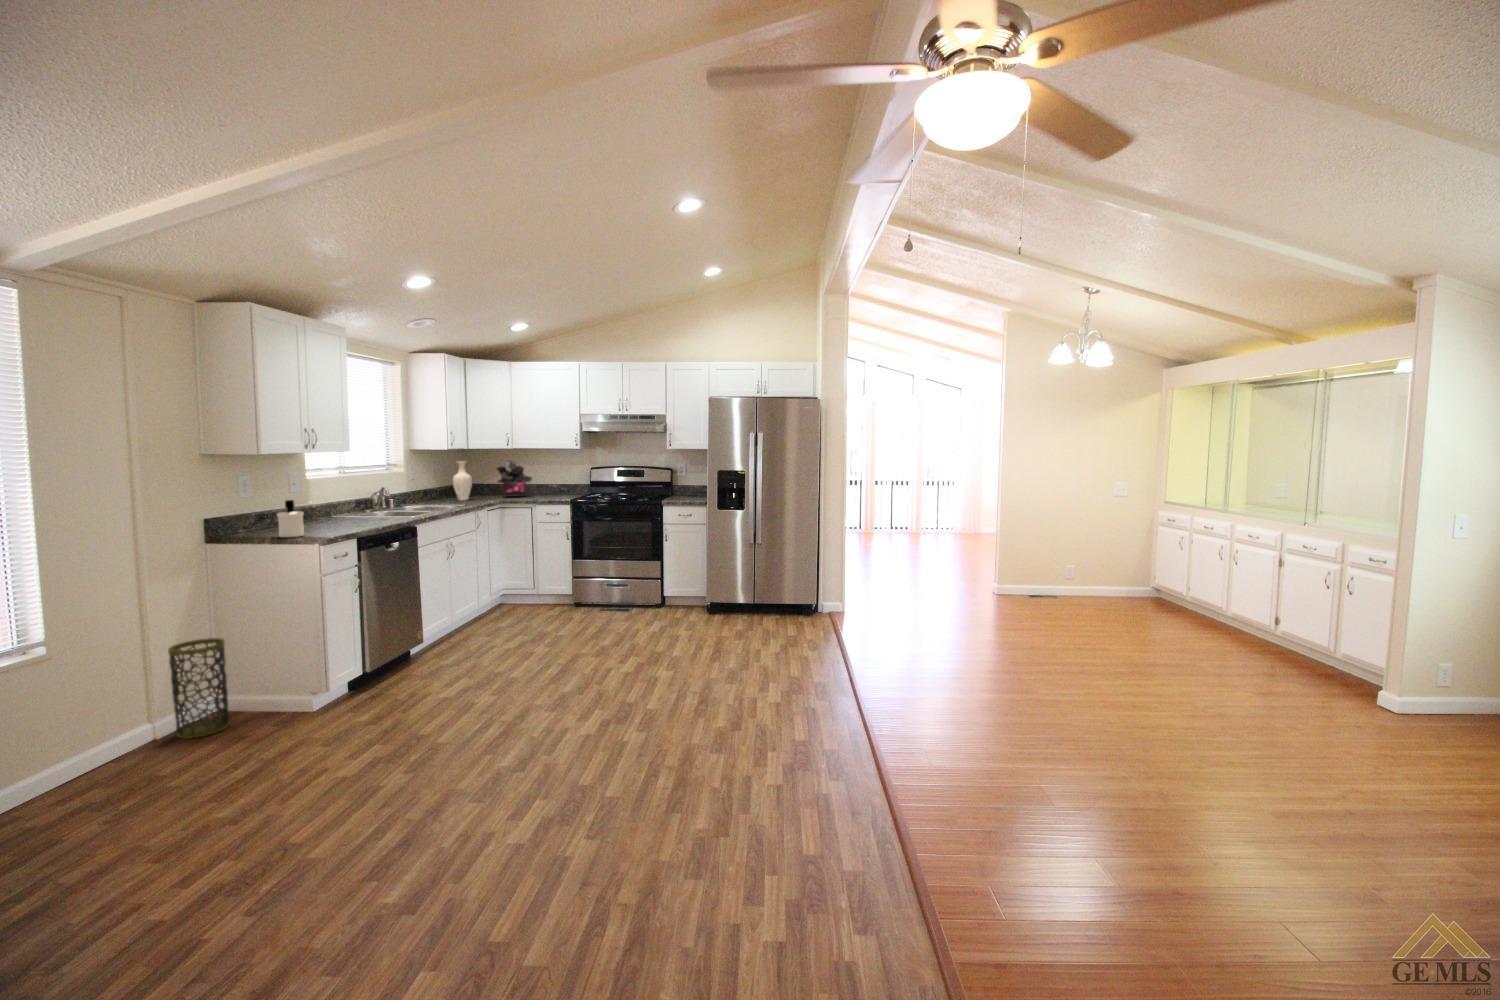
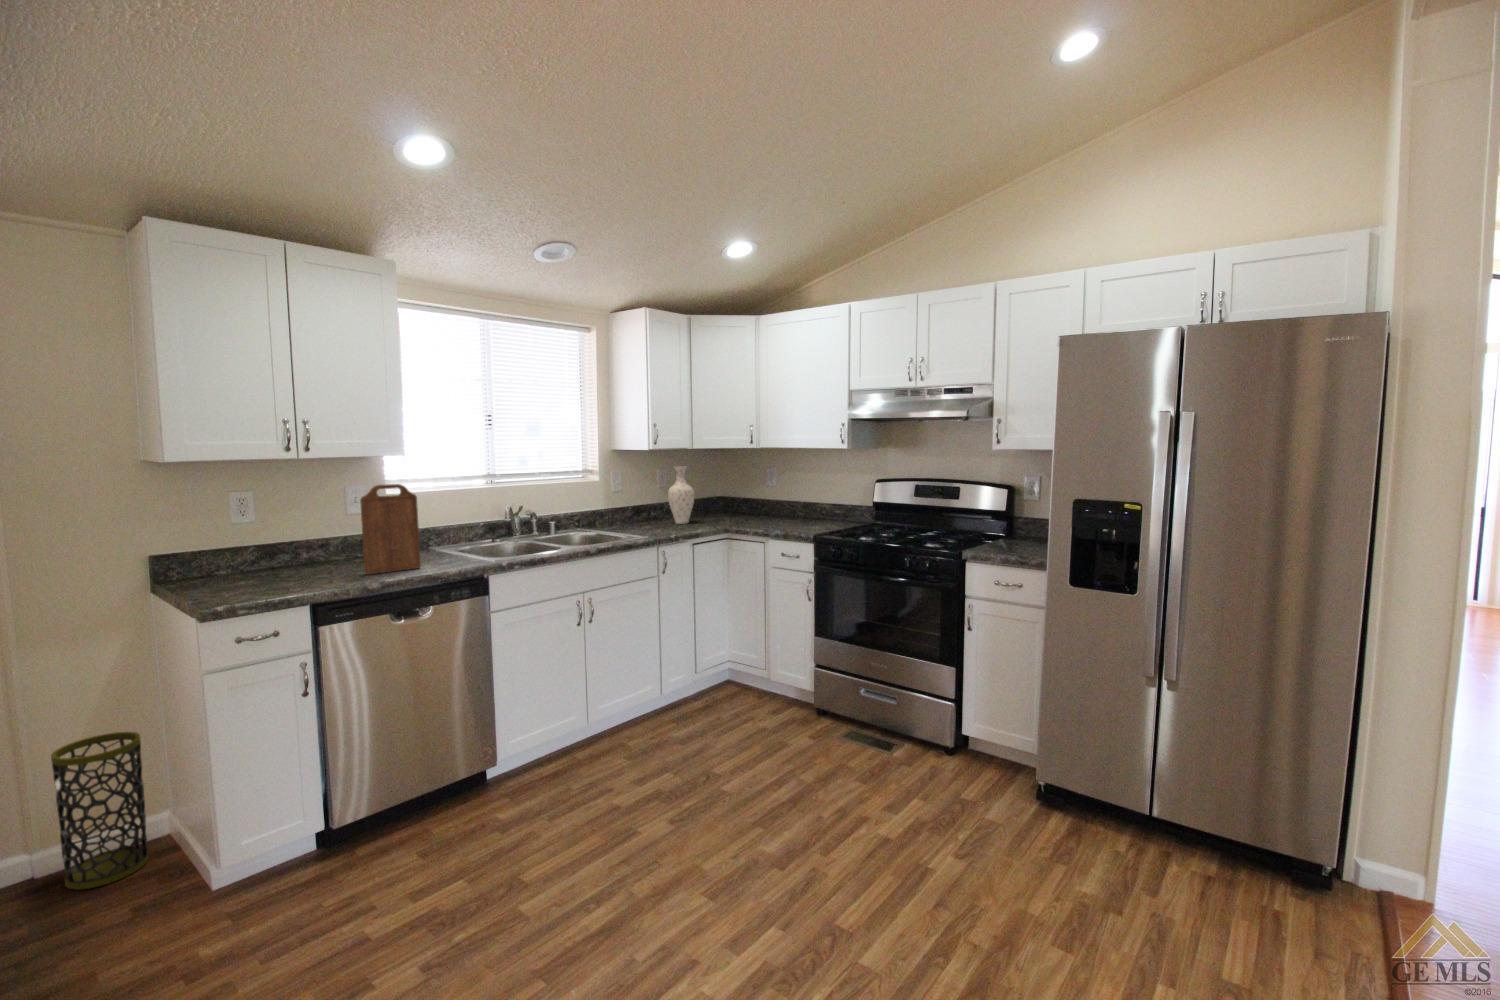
potted plant: present [497,461,532,496] -> none [735,465,786,521]
cutting board: none [345,469,374,526] -> present [360,484,421,574]
soap dispenser: present [277,500,315,537] -> none [204,535,249,596]

